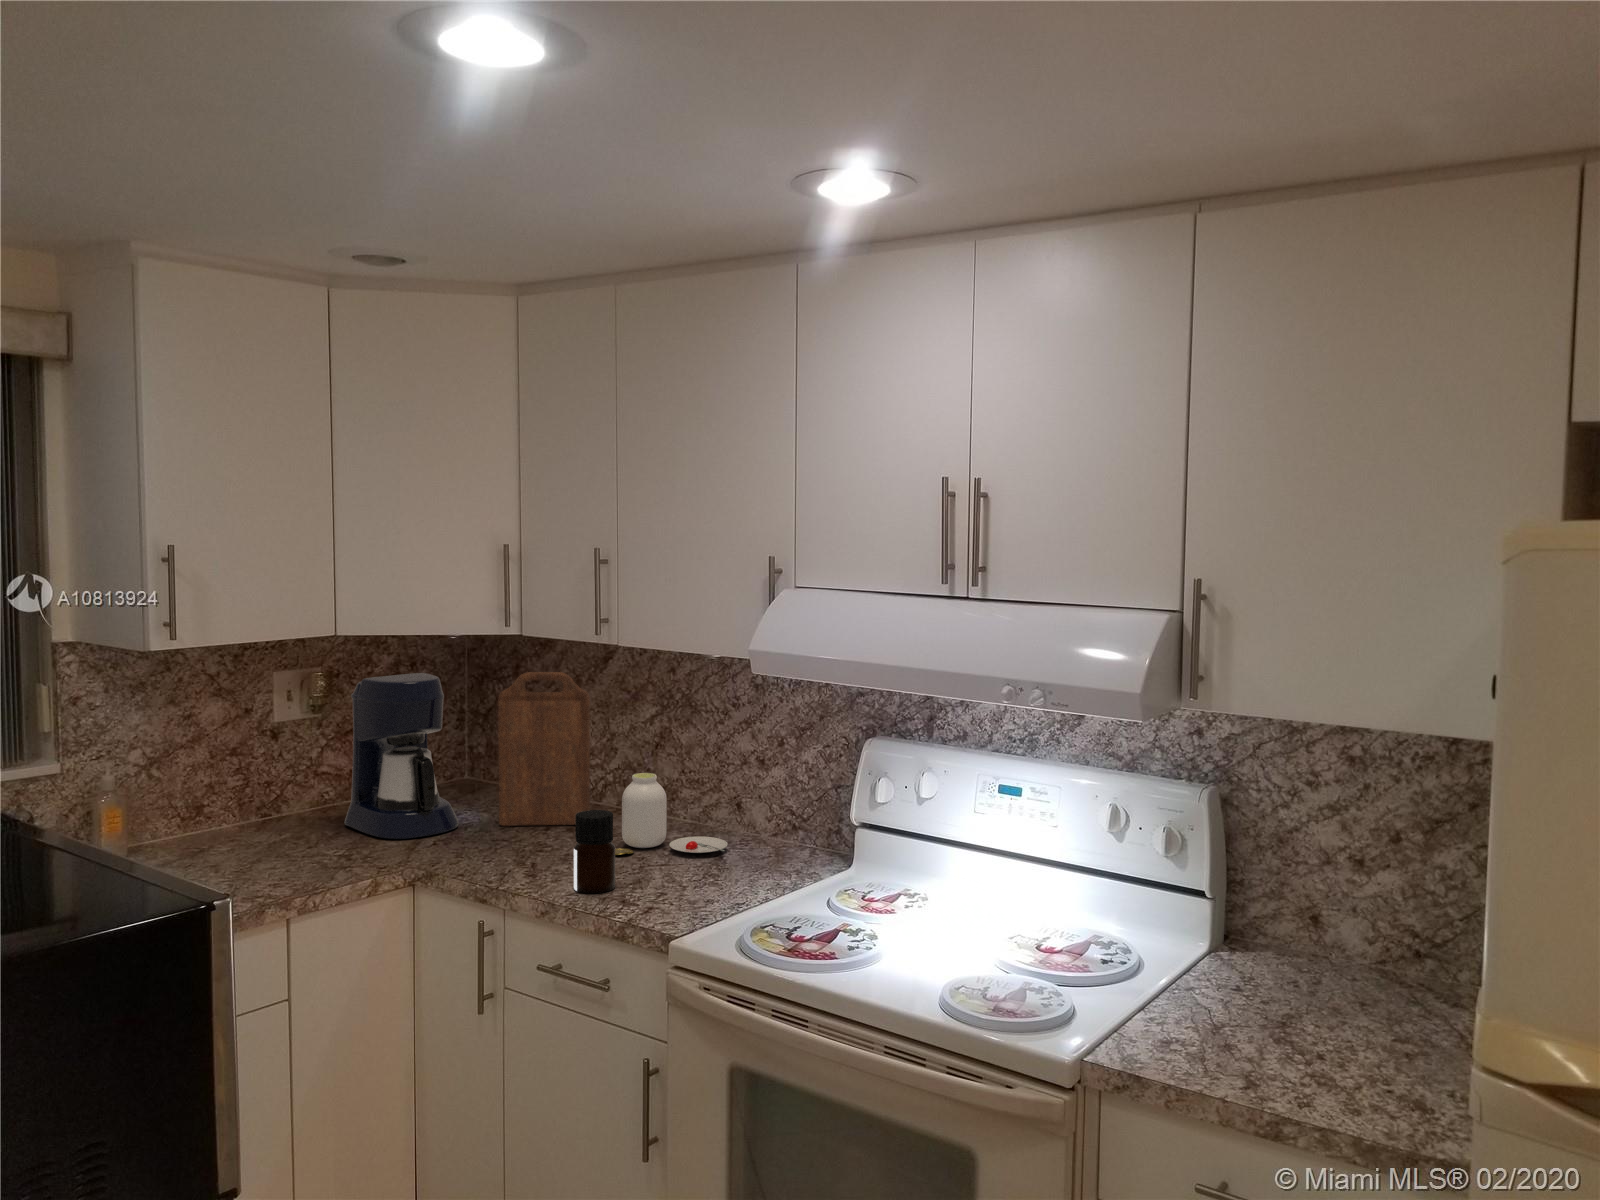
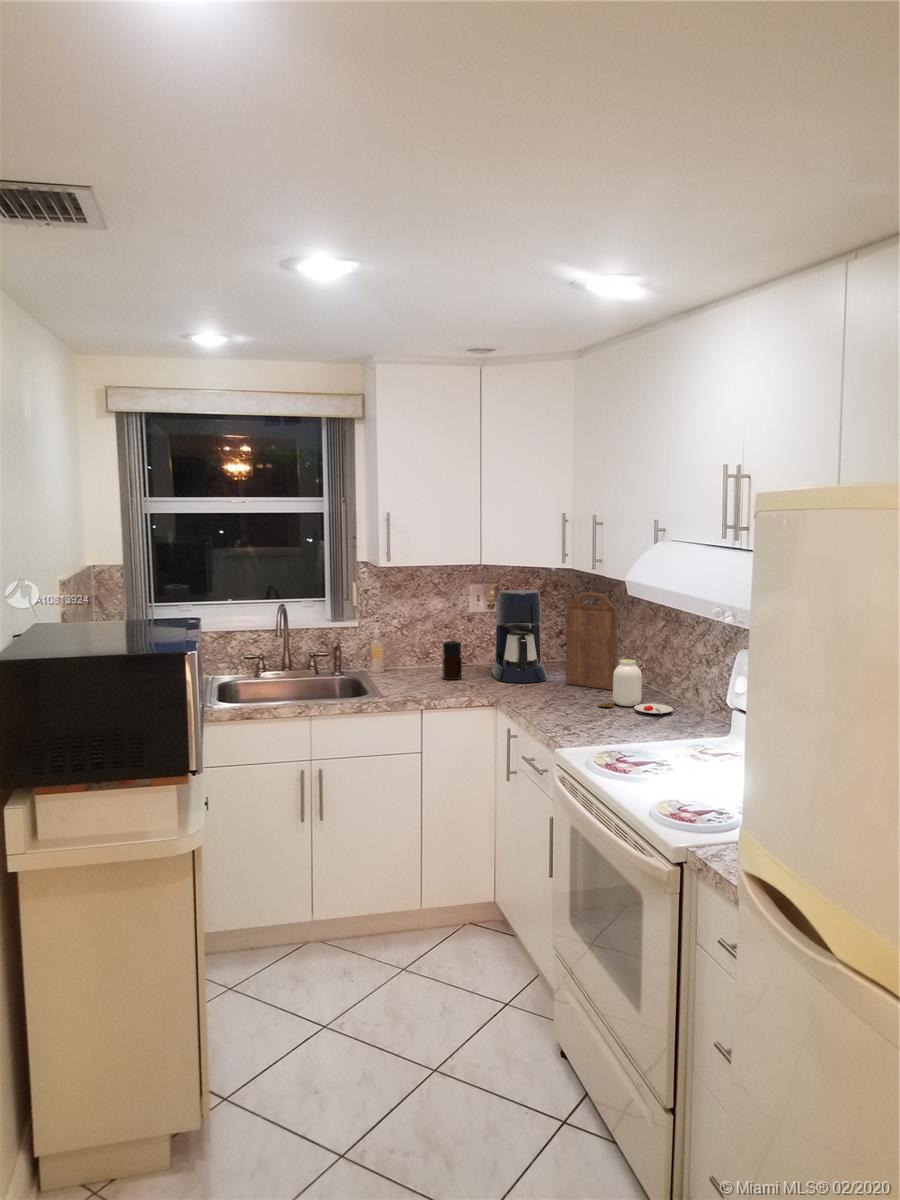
bottle: present [574,810,615,893] -> present [442,641,462,680]

